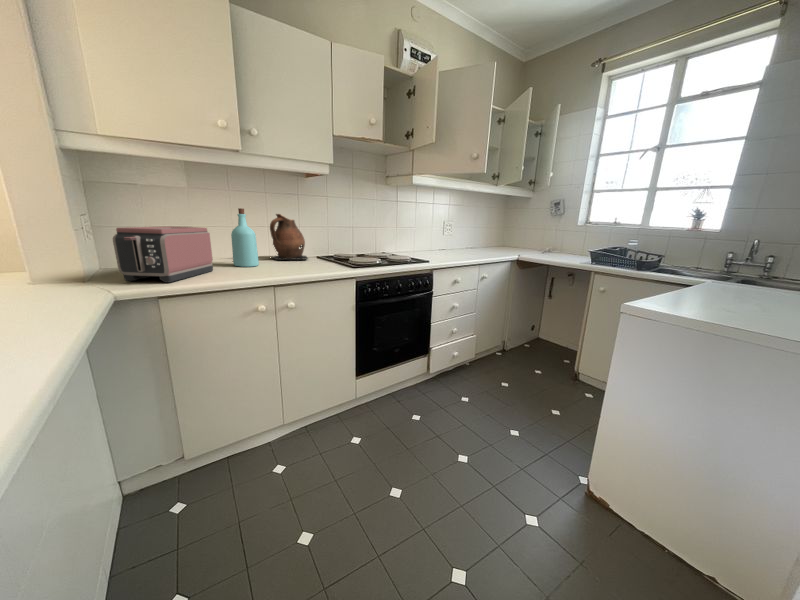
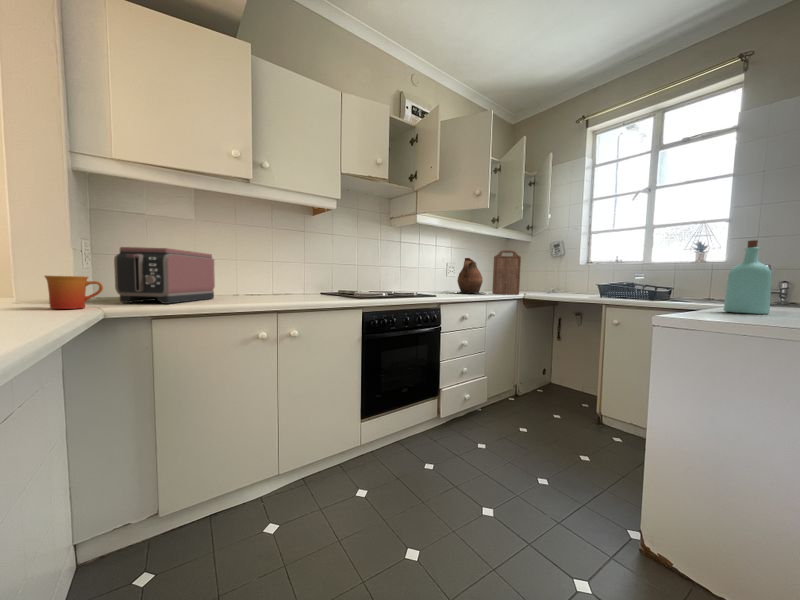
bottle: present [231,208,259,267] -> present [724,240,772,314]
cutting board: none [486,213,517,258] -> present [492,250,521,295]
ceramic pitcher: present [270,214,308,260] -> present [457,258,483,293]
mug: none [50,262,107,295] -> present [45,276,103,309]

